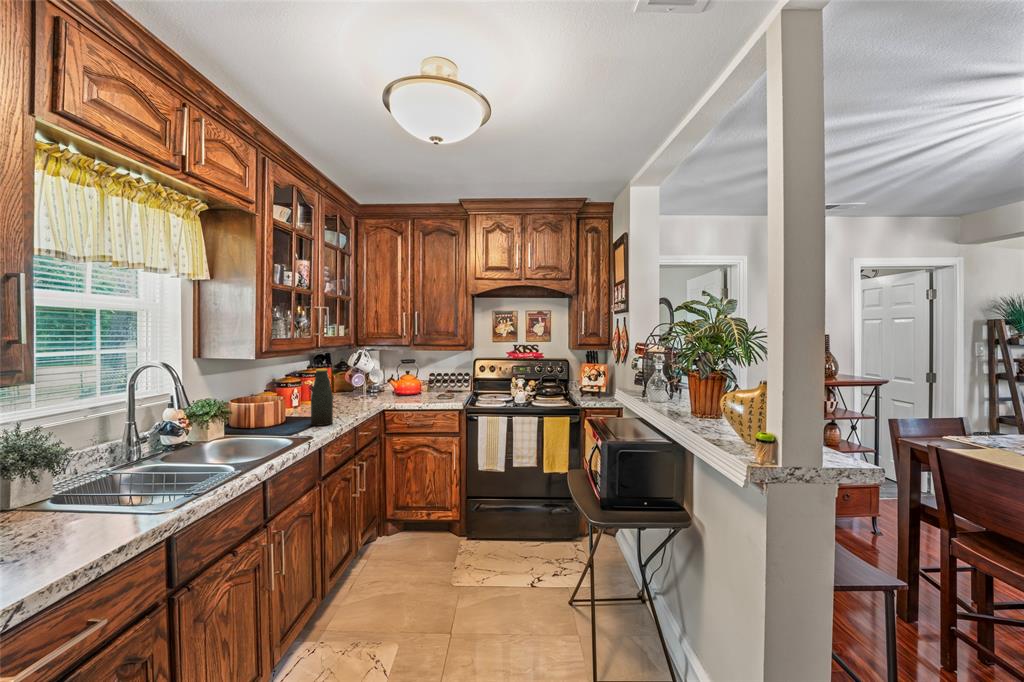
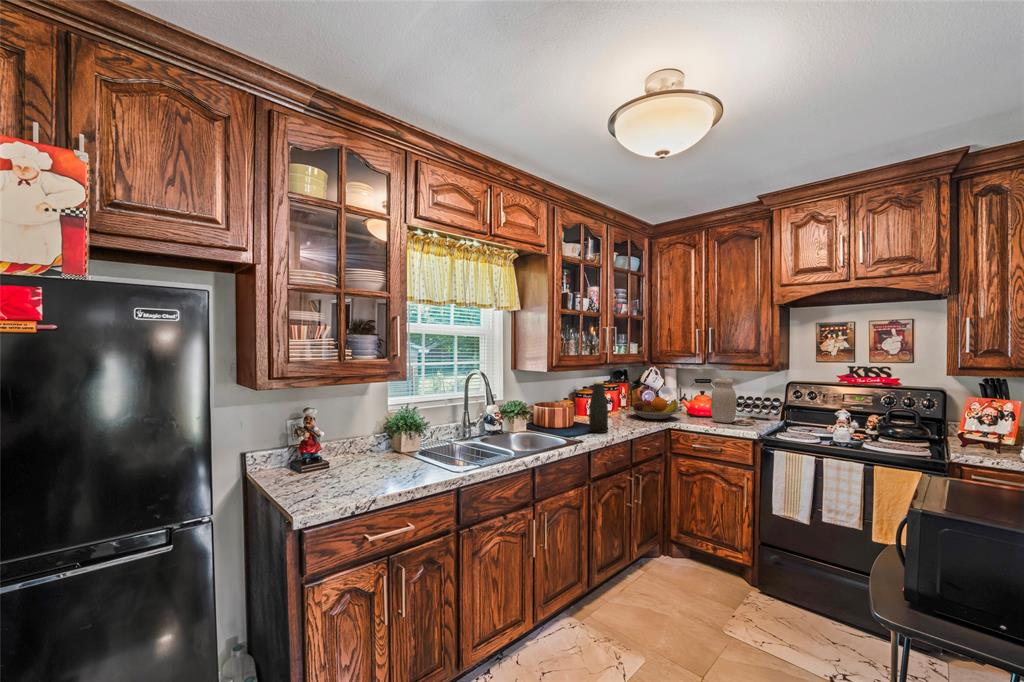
jar: none [420,359,441,399] -> present [711,379,737,423]
fruit bowl: none [341,381,392,404] -> present [629,397,679,419]

